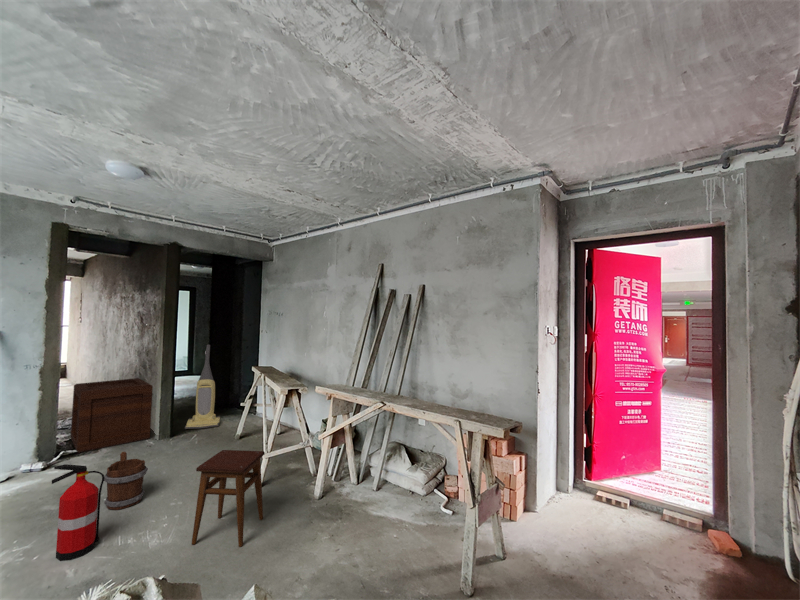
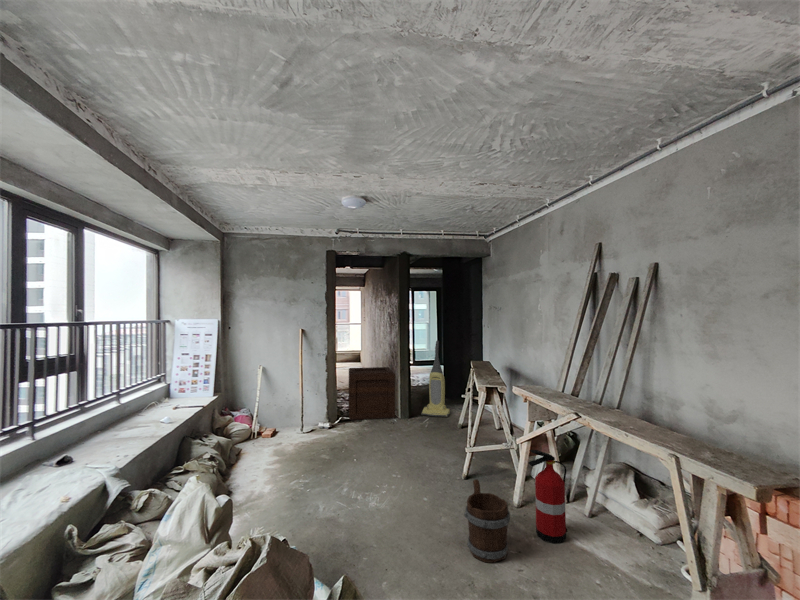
stool: present [192,450,265,547] -> none [398,434,459,526]
bucket: present [104,452,148,510] -> present [464,479,510,563]
fire extinguisher: present [52,464,104,561] -> present [529,450,568,543]

